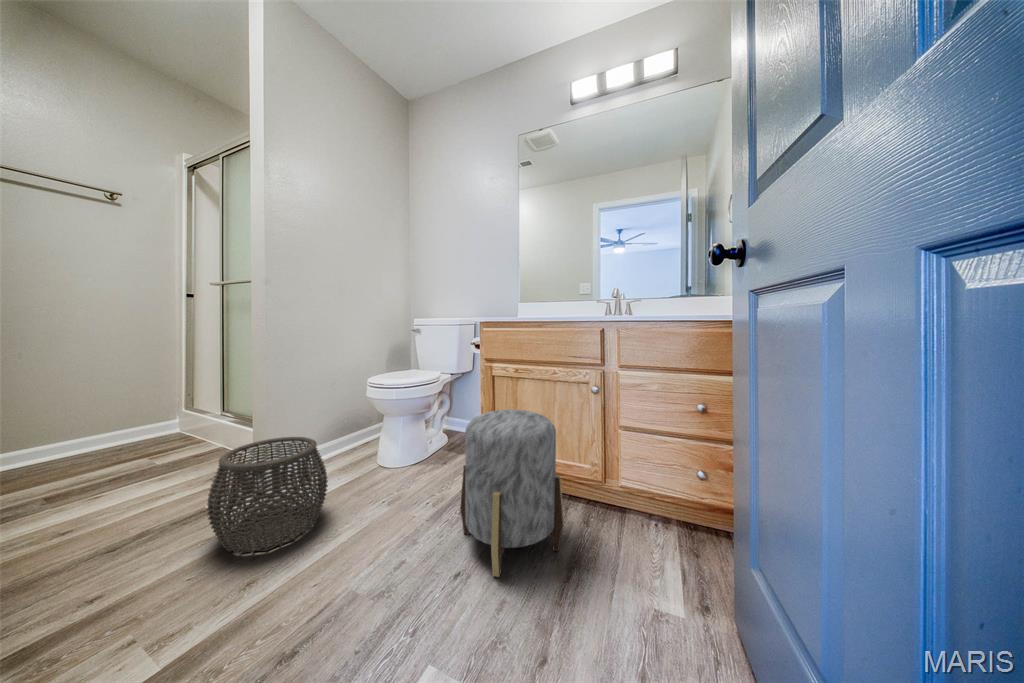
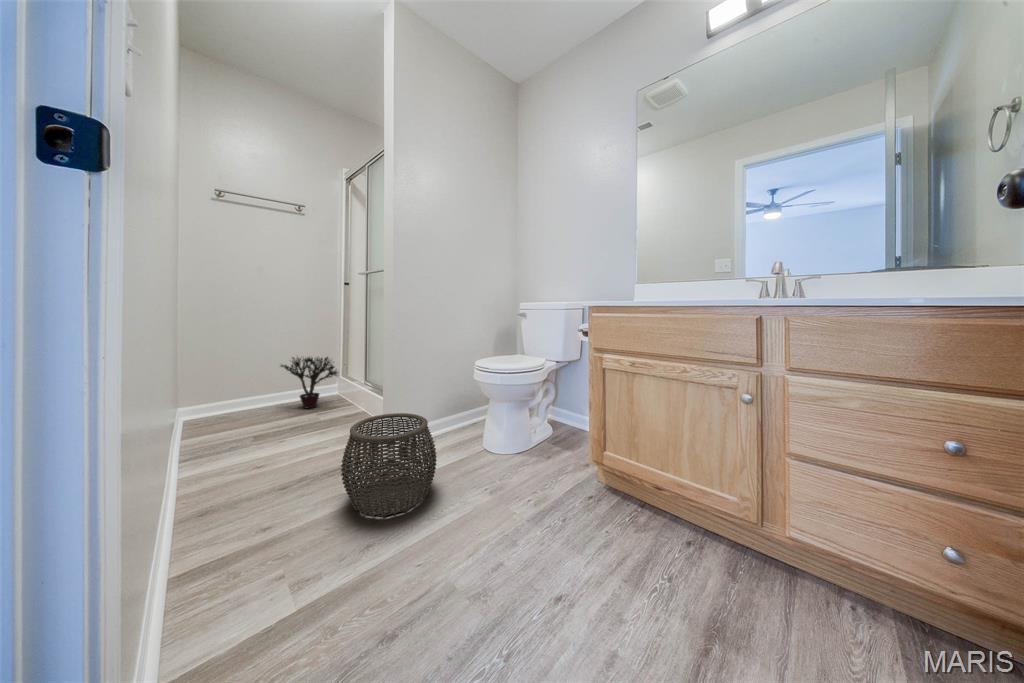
potted plant: none [83,382,183,452] -> present [281,357,338,408]
stool: present [460,410,564,577] -> none [563,411,693,611]

